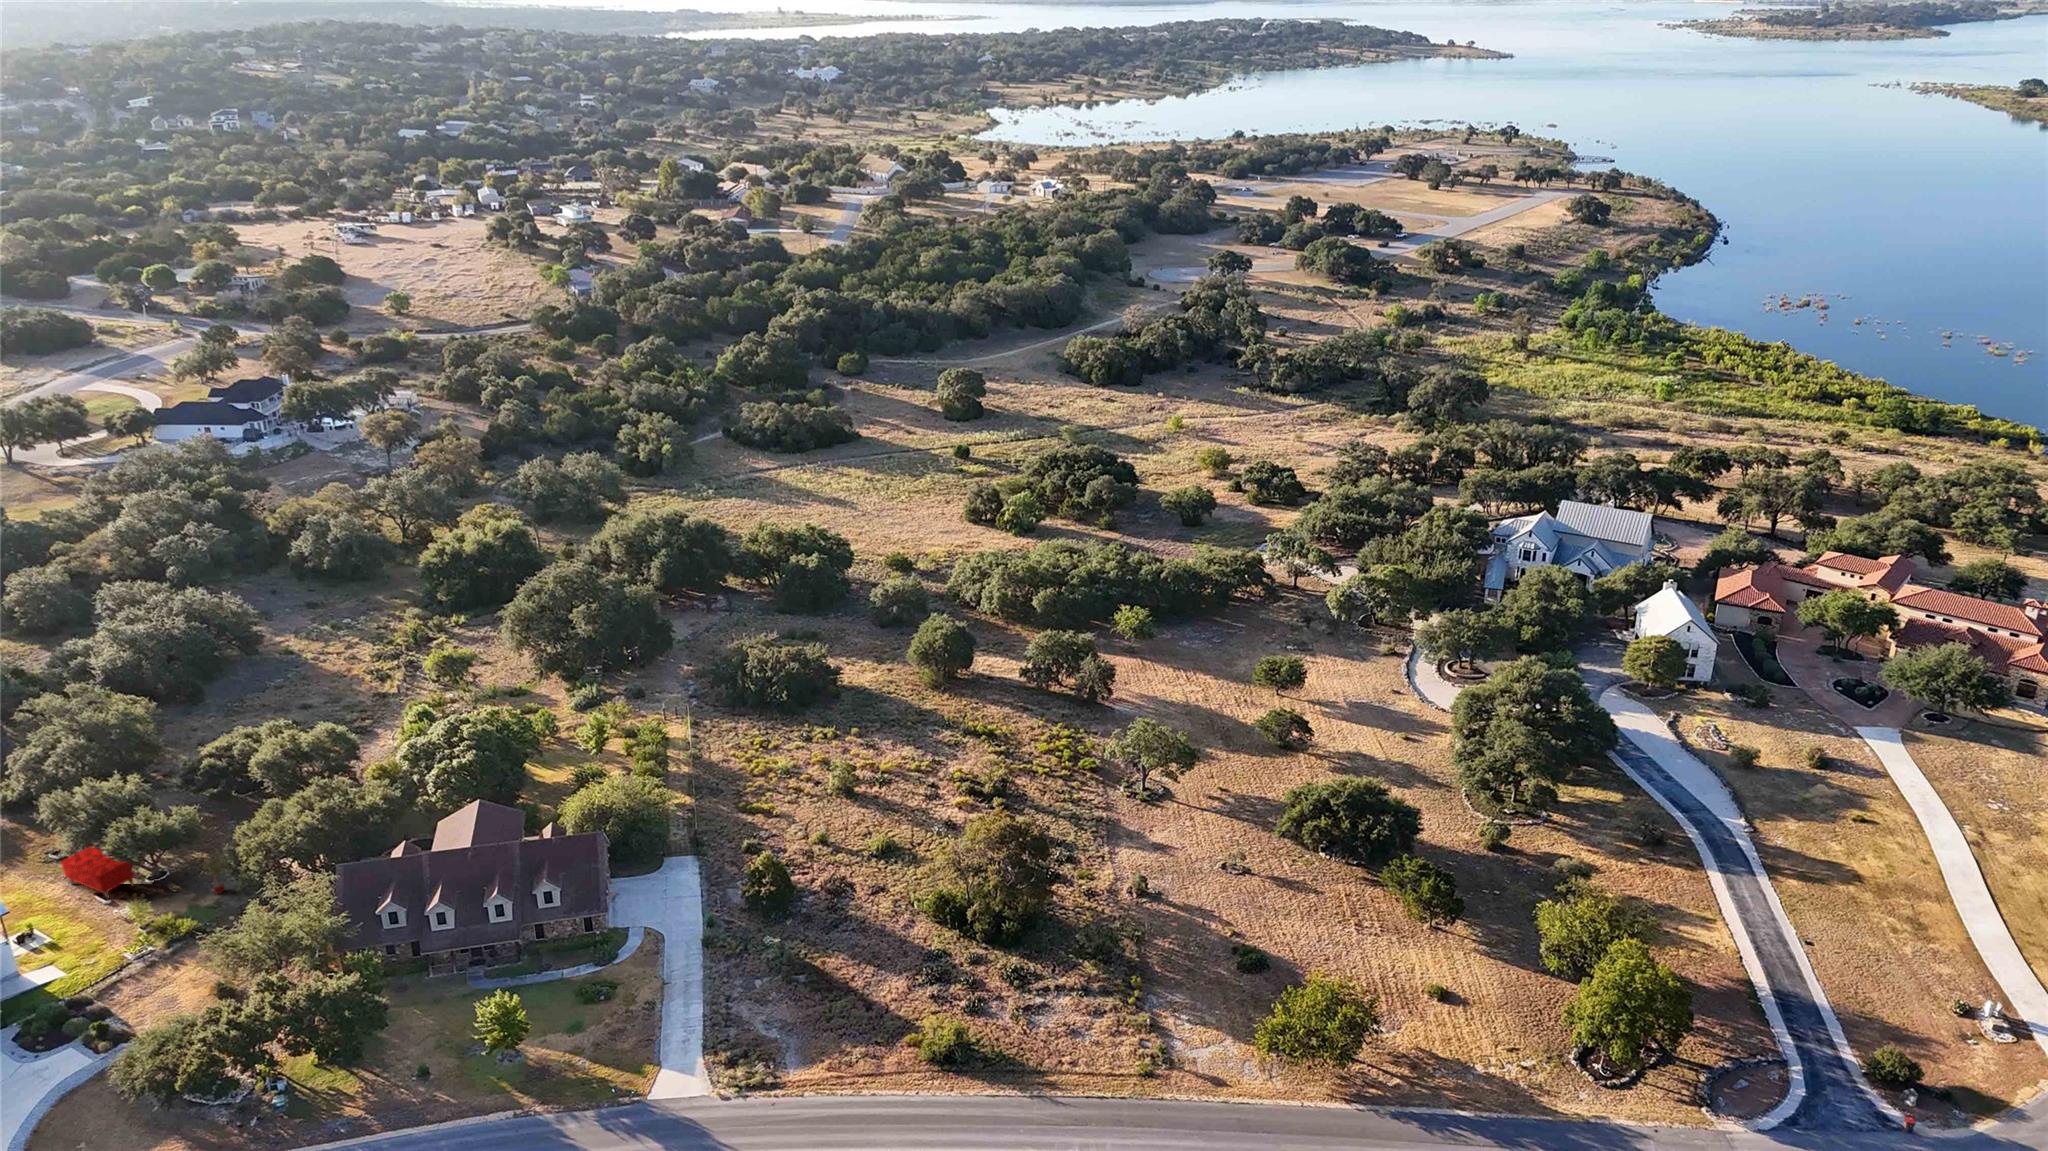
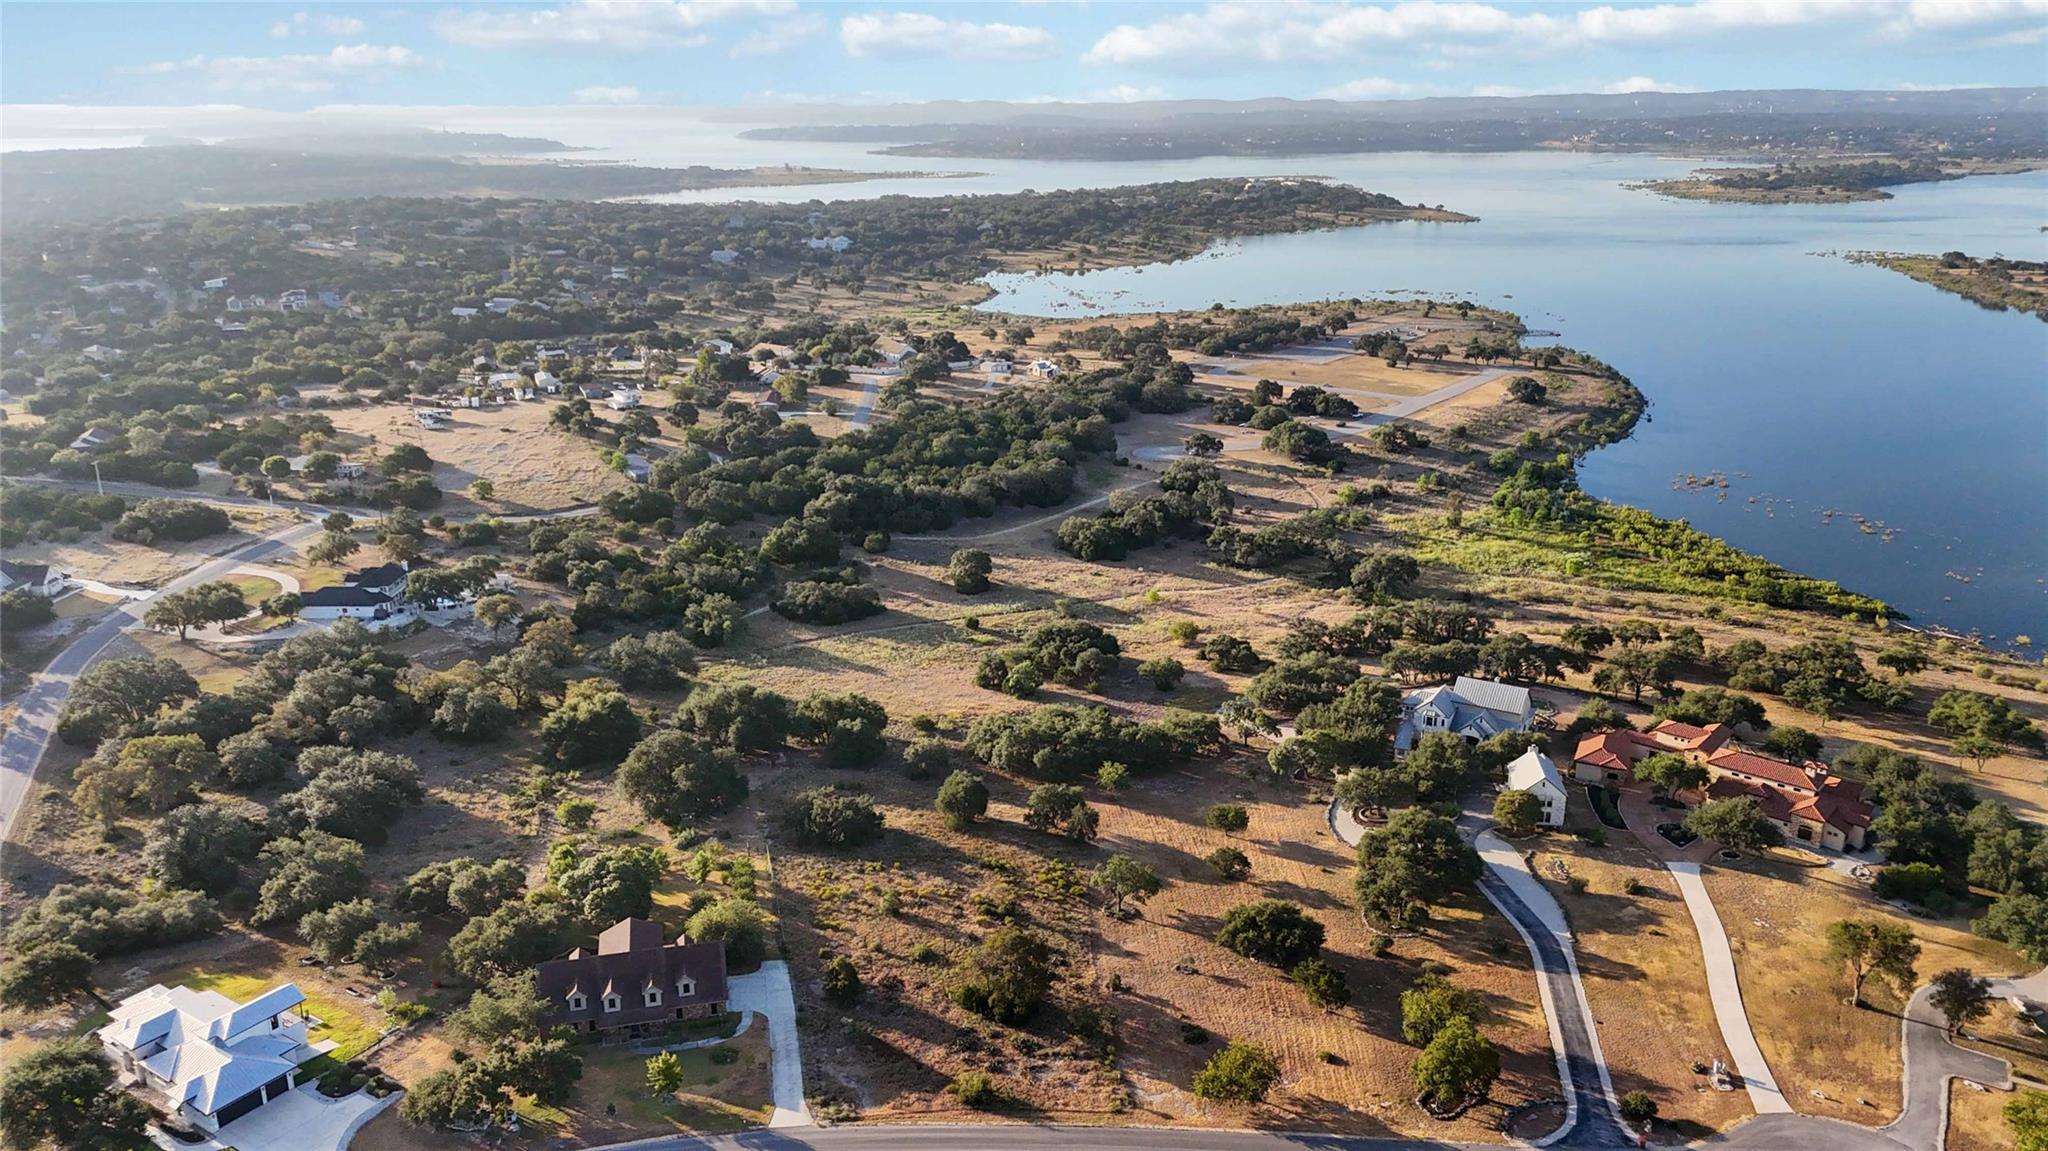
bench: present [61,847,134,899] -> none [323,952,375,992]

